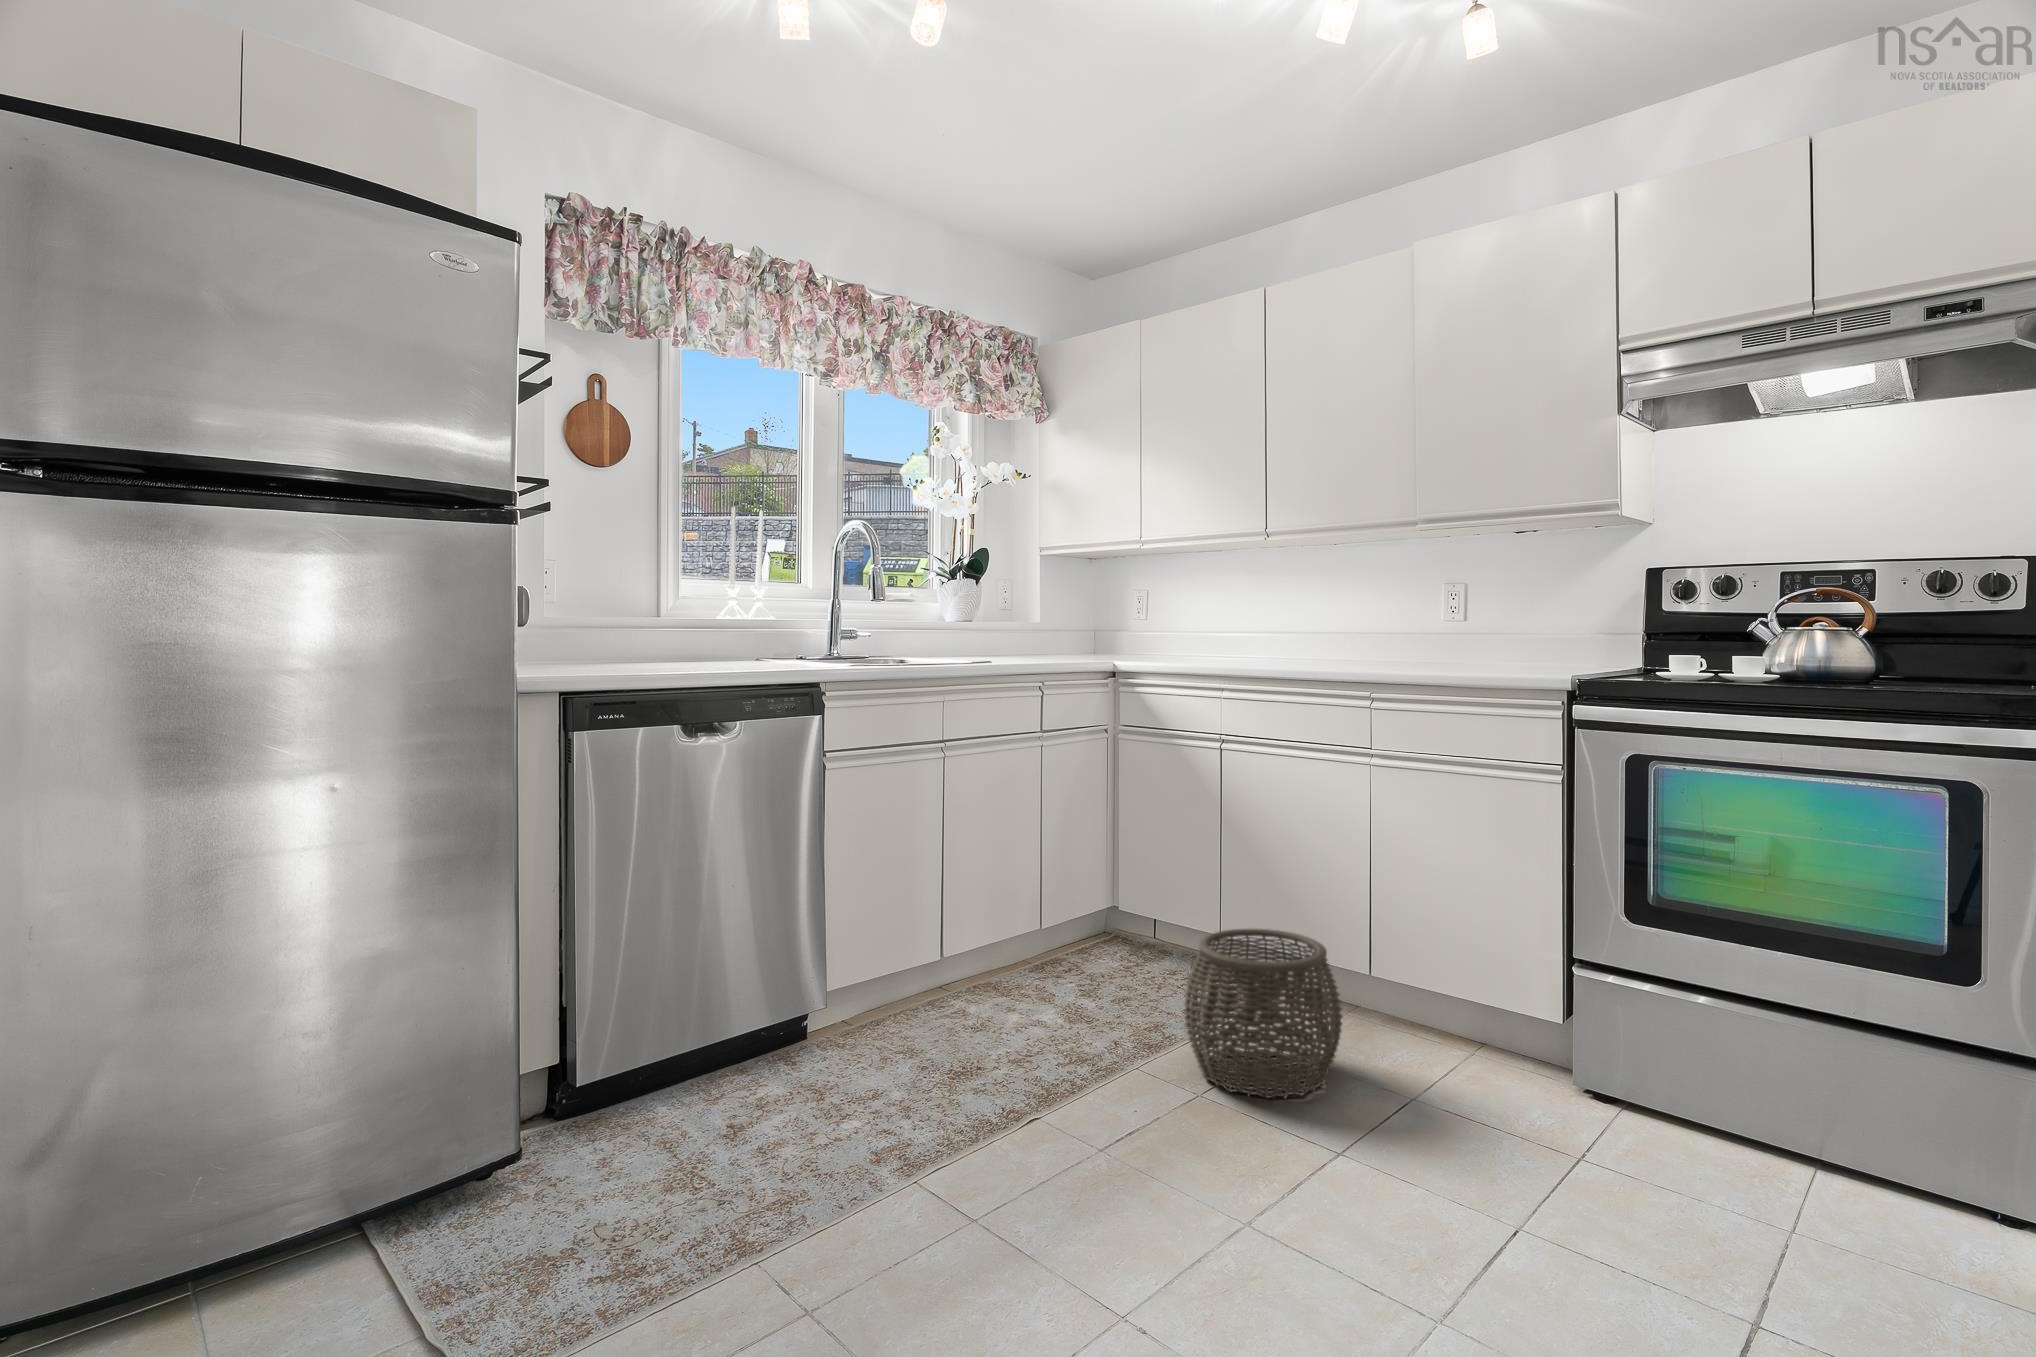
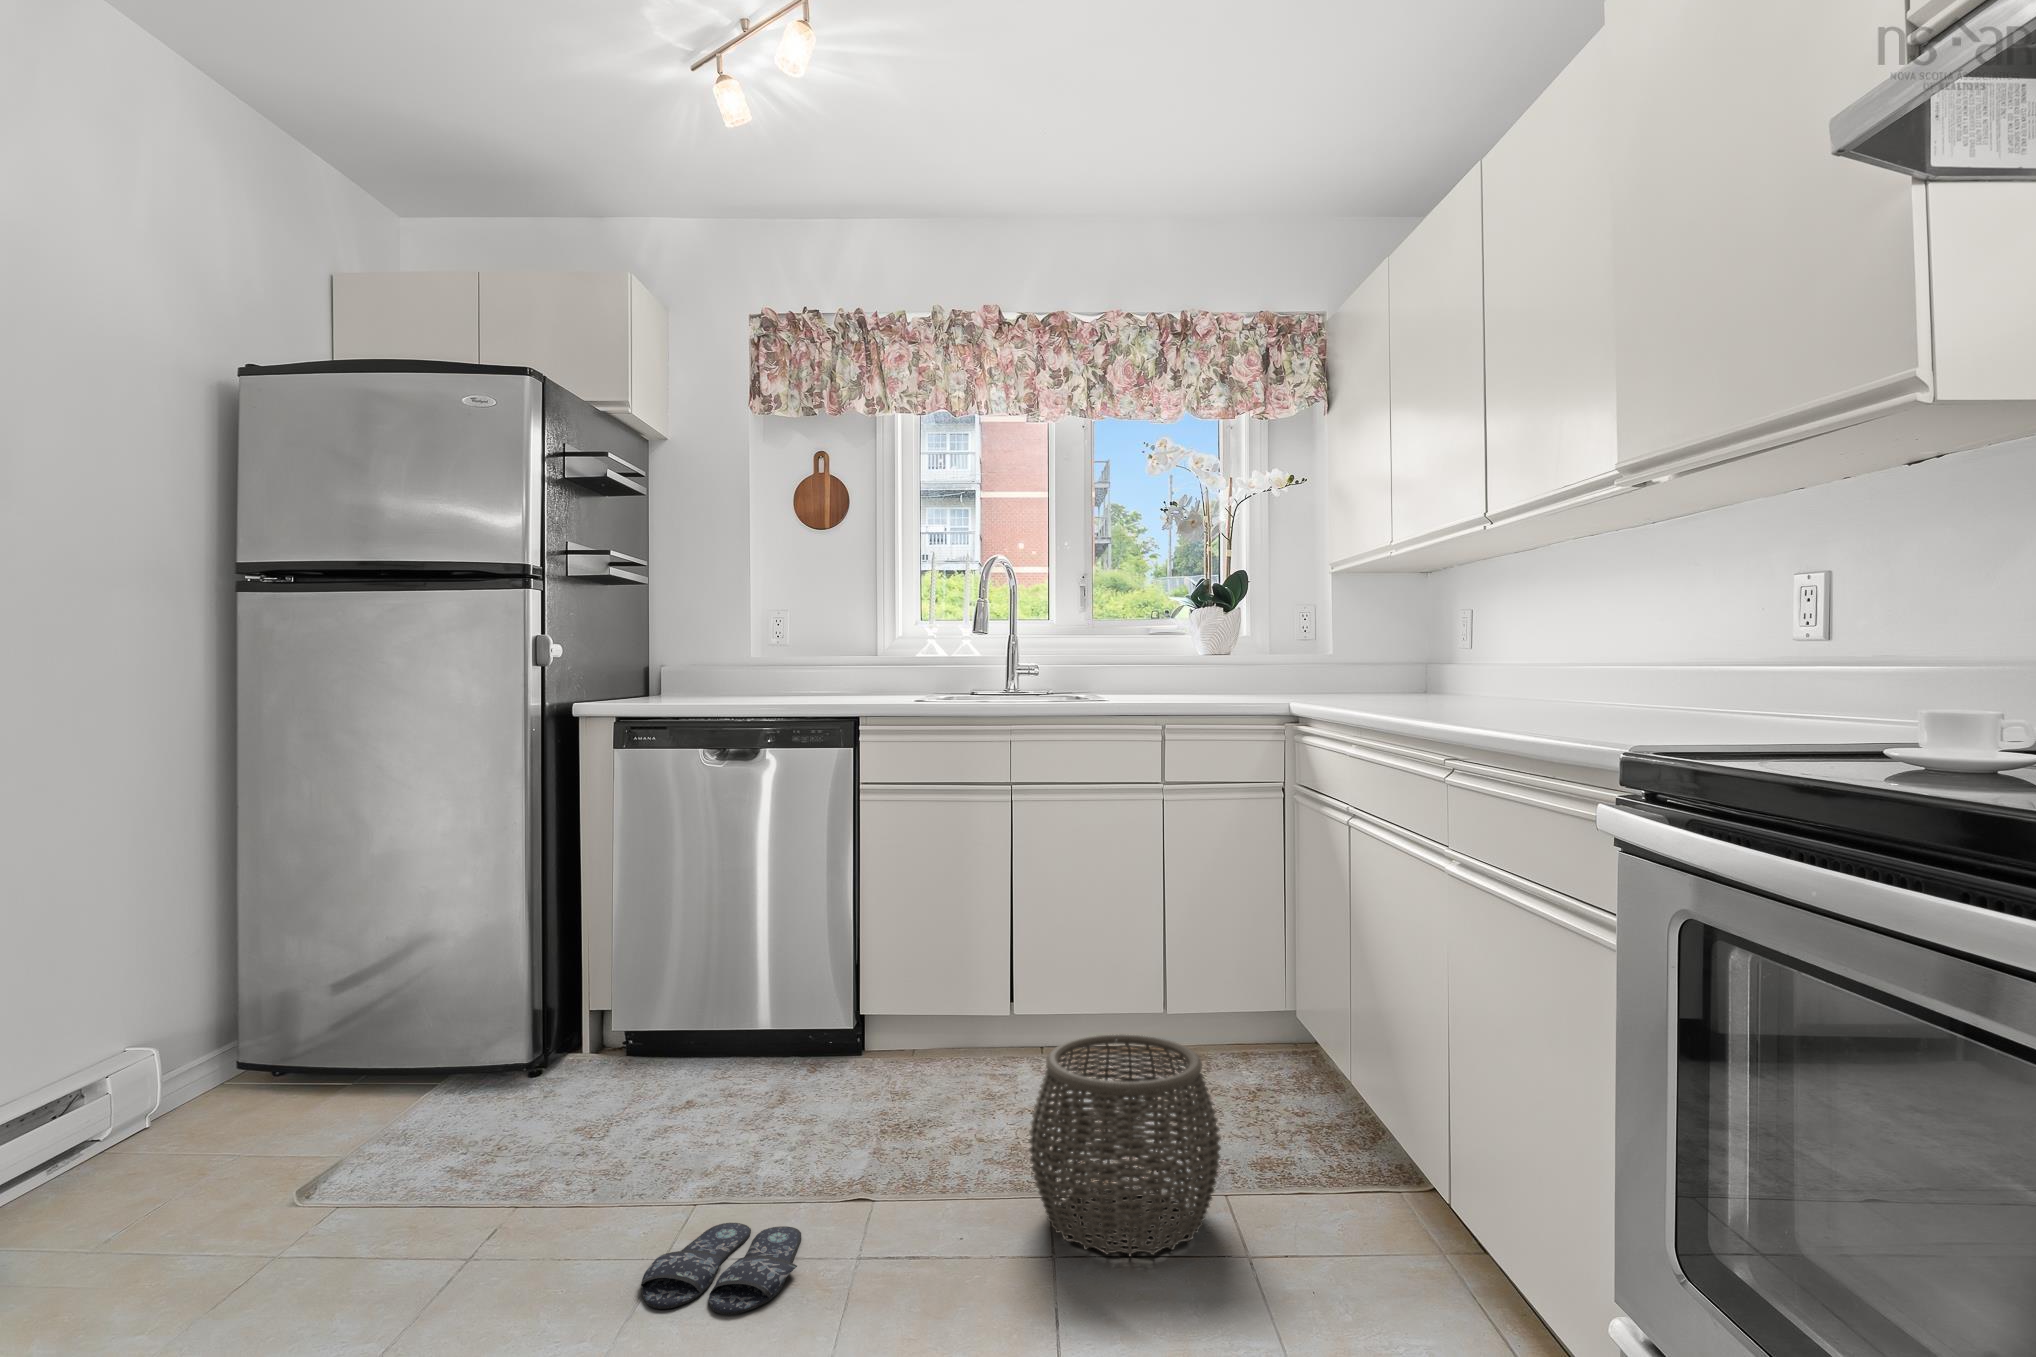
slippers: none [1038,1171,1207,1271] -> present [641,1223,801,1315]

